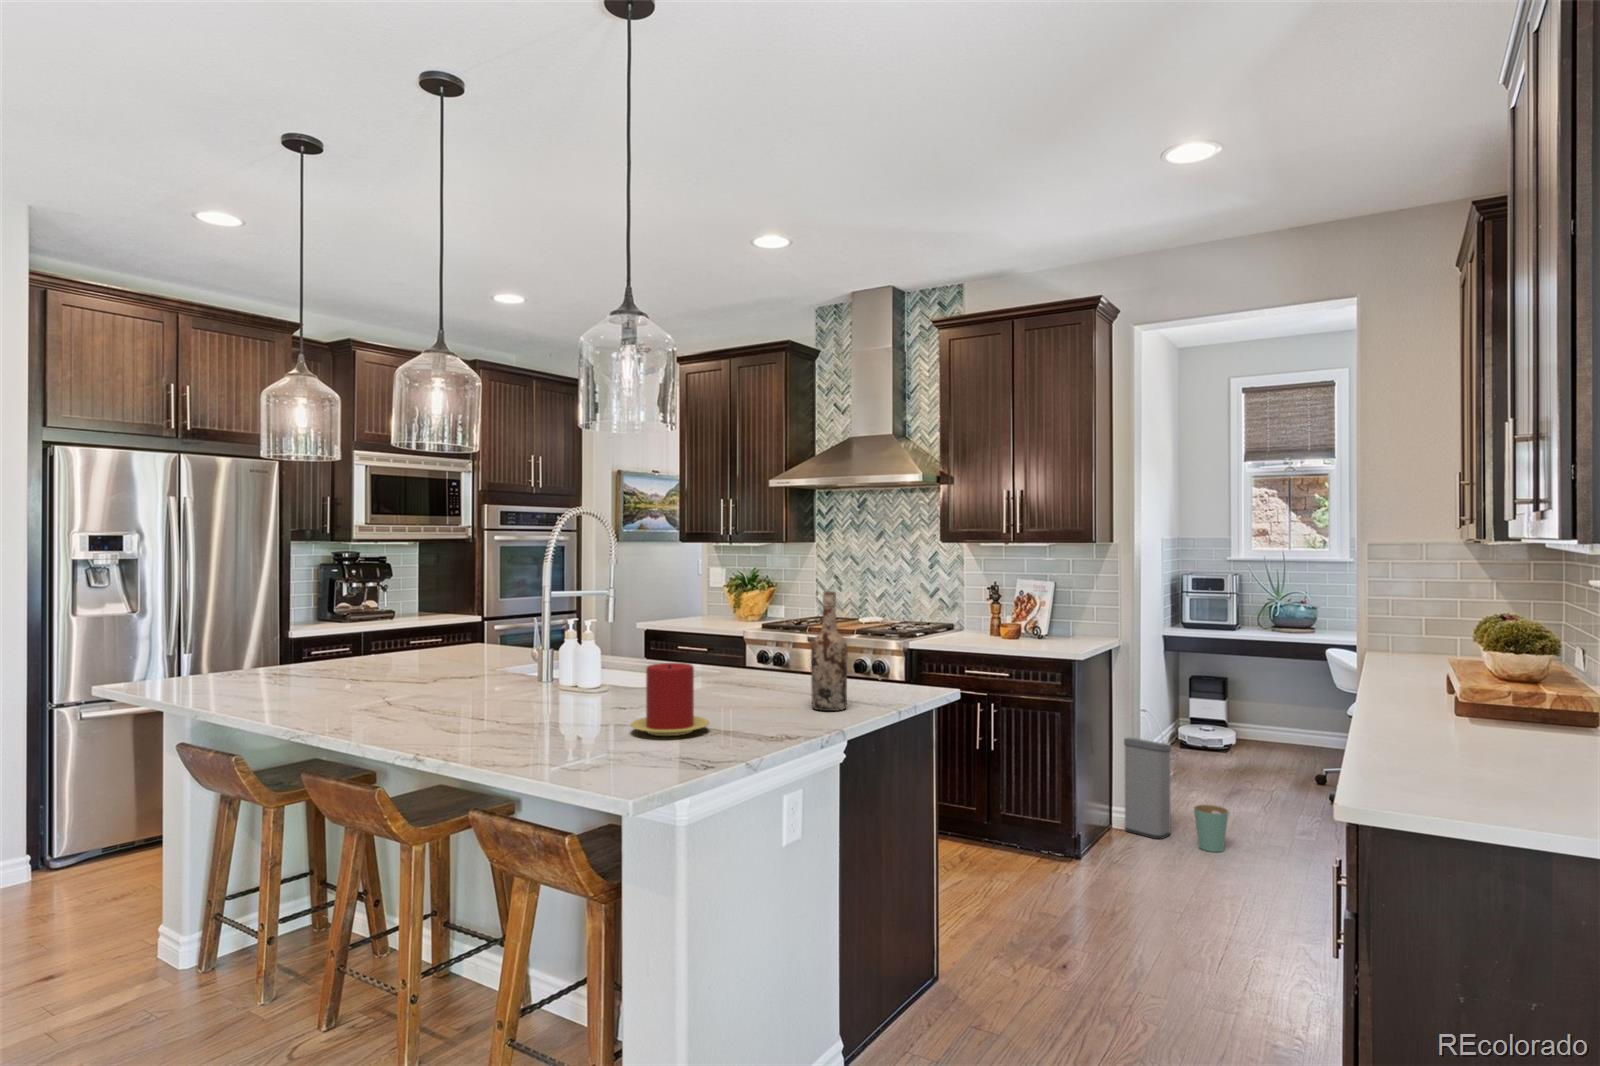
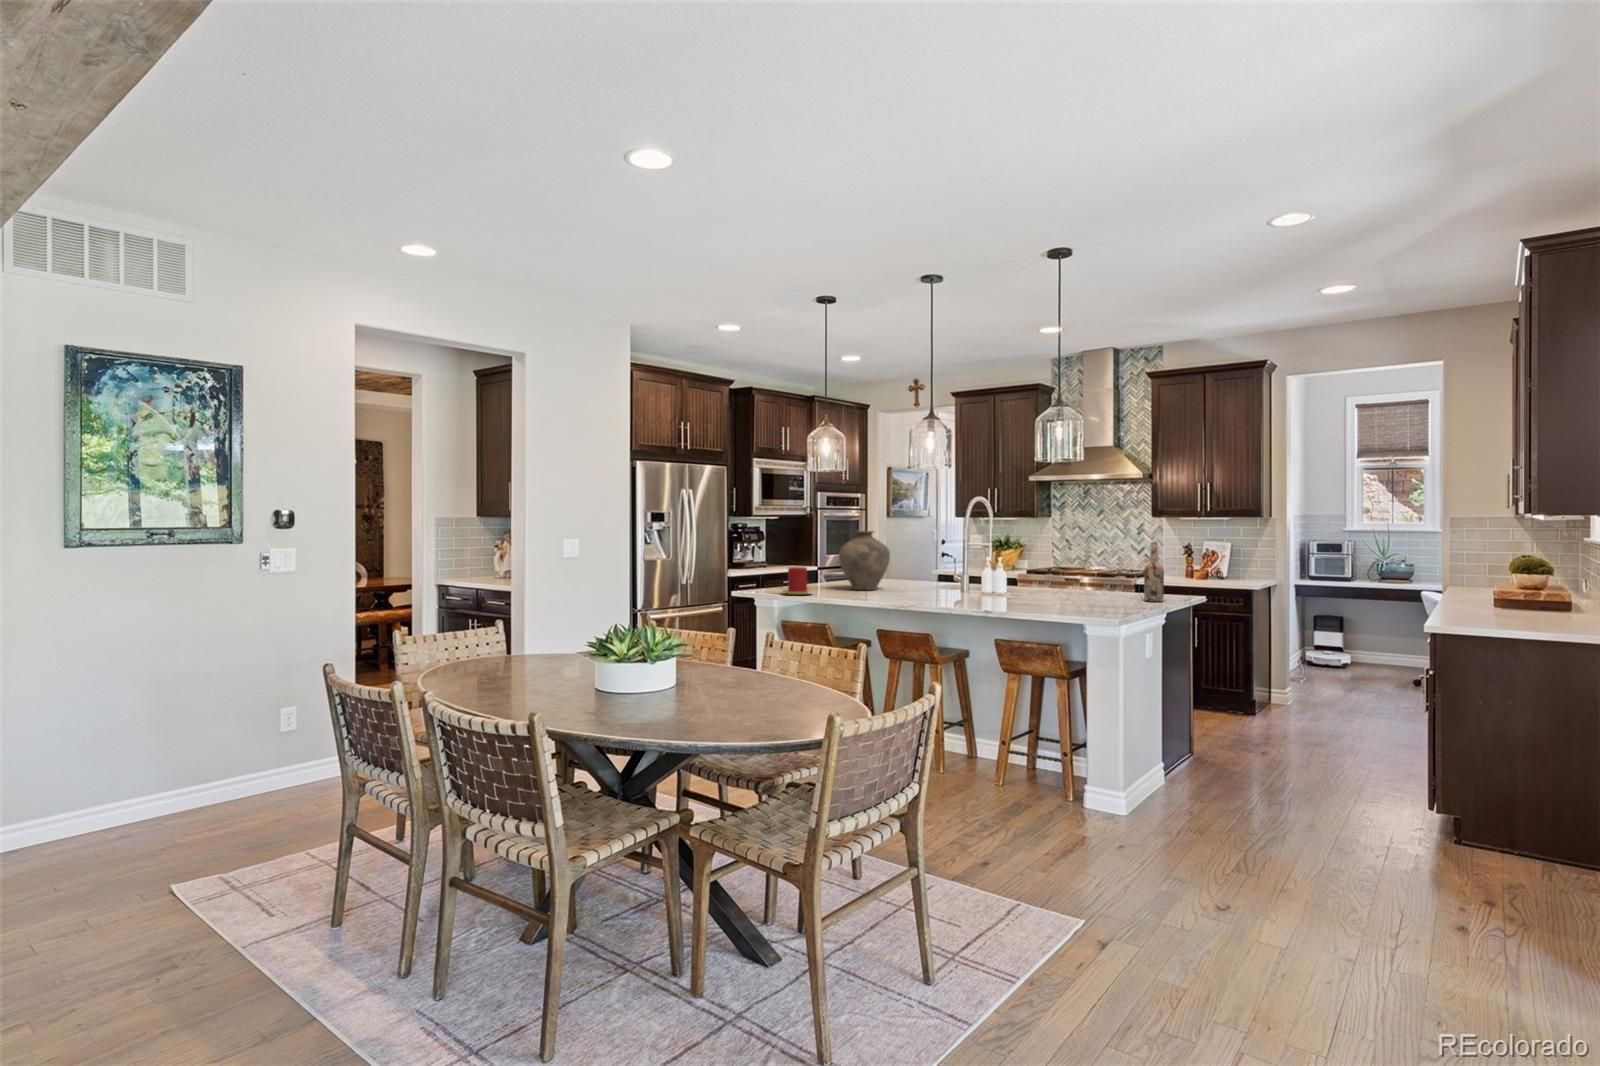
vase: none [308,566,412,678] -> present [839,531,890,590]
candle: present [631,663,709,736] -> present [782,567,813,595]
trash can: present [1124,738,1229,852] -> none [1280,644,1354,713]

